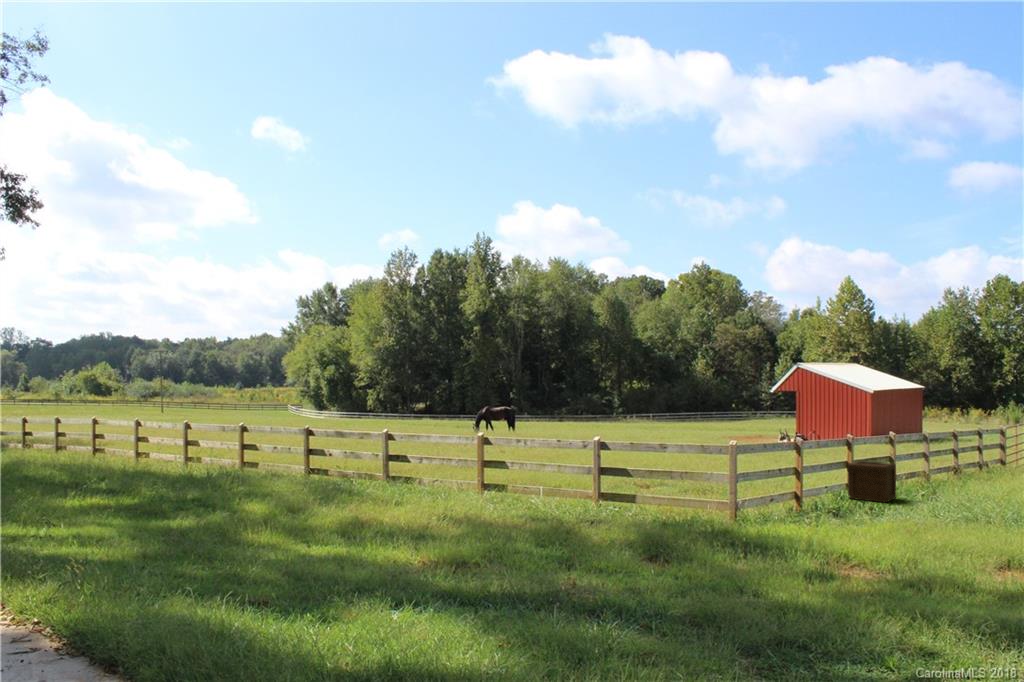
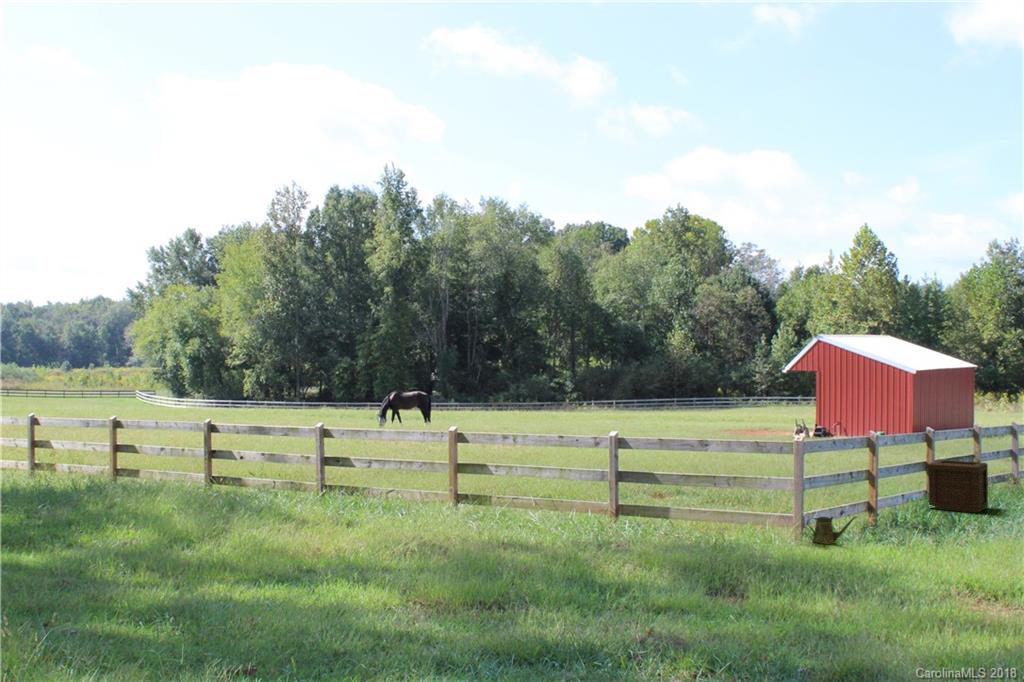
watering can: none [740,503,778,524] -> present [807,516,857,544]

